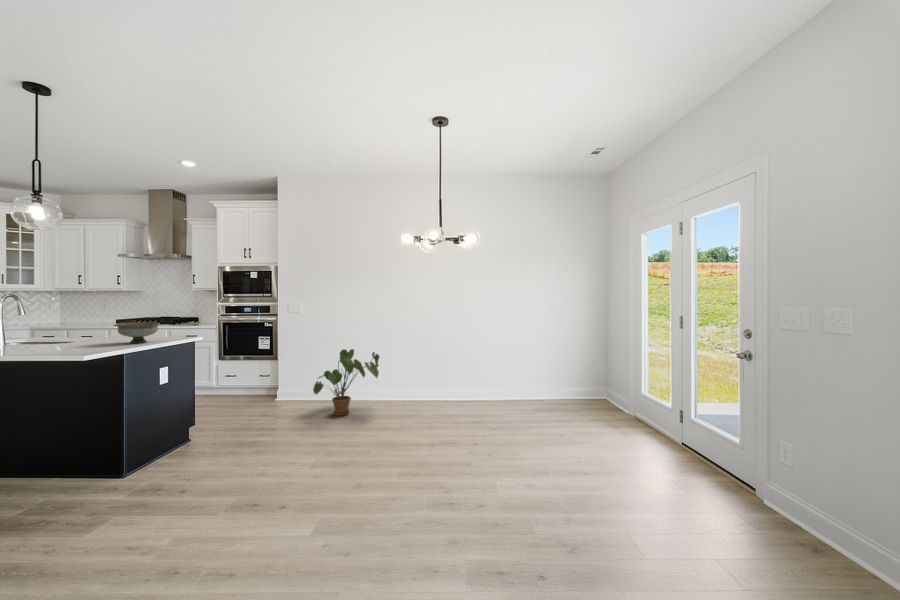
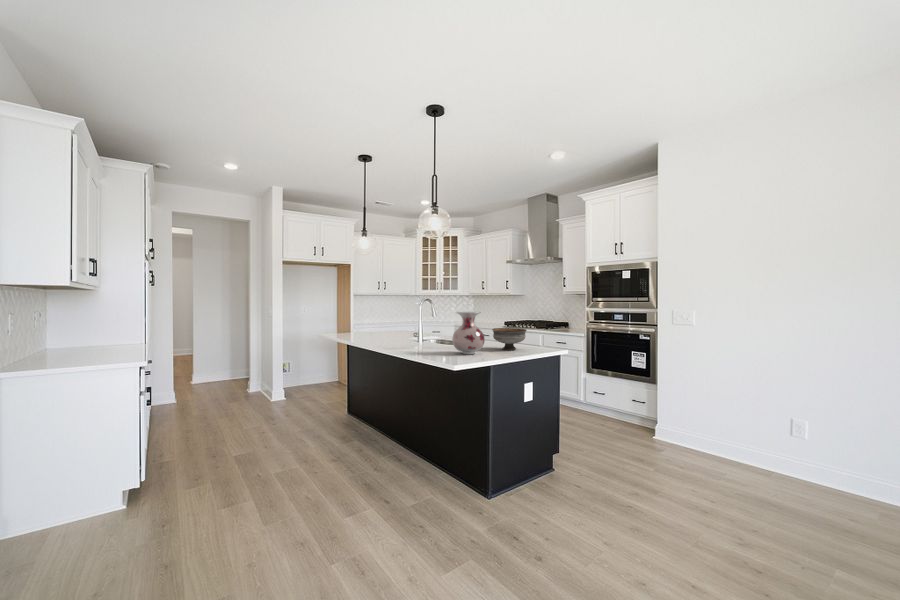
vase: none [63,307,109,351] -> present [452,312,485,354]
house plant: present [313,349,380,416] -> none [709,387,843,497]

